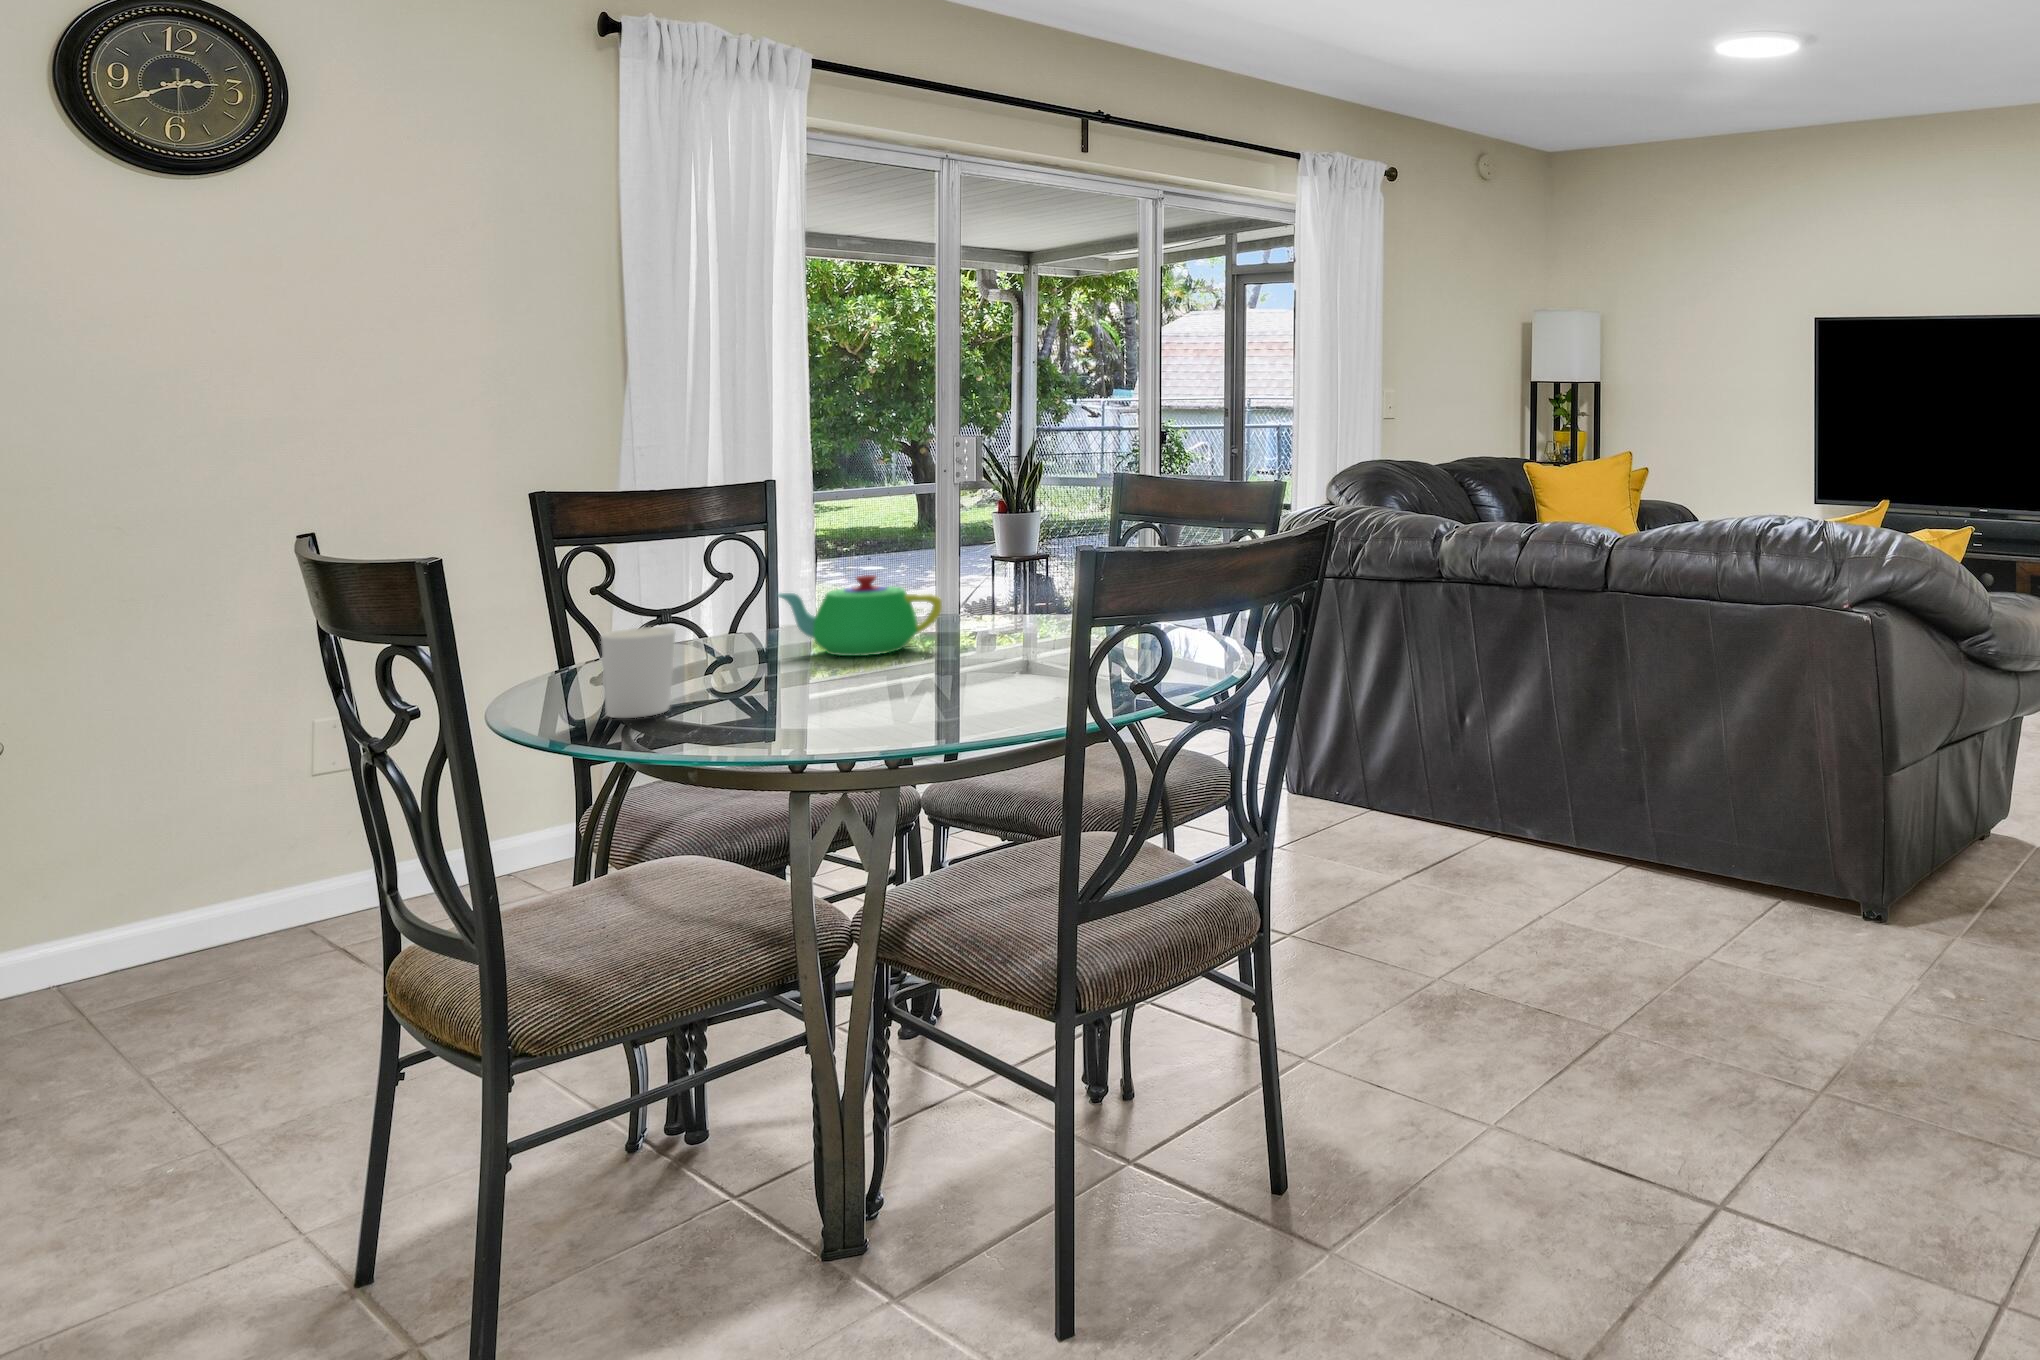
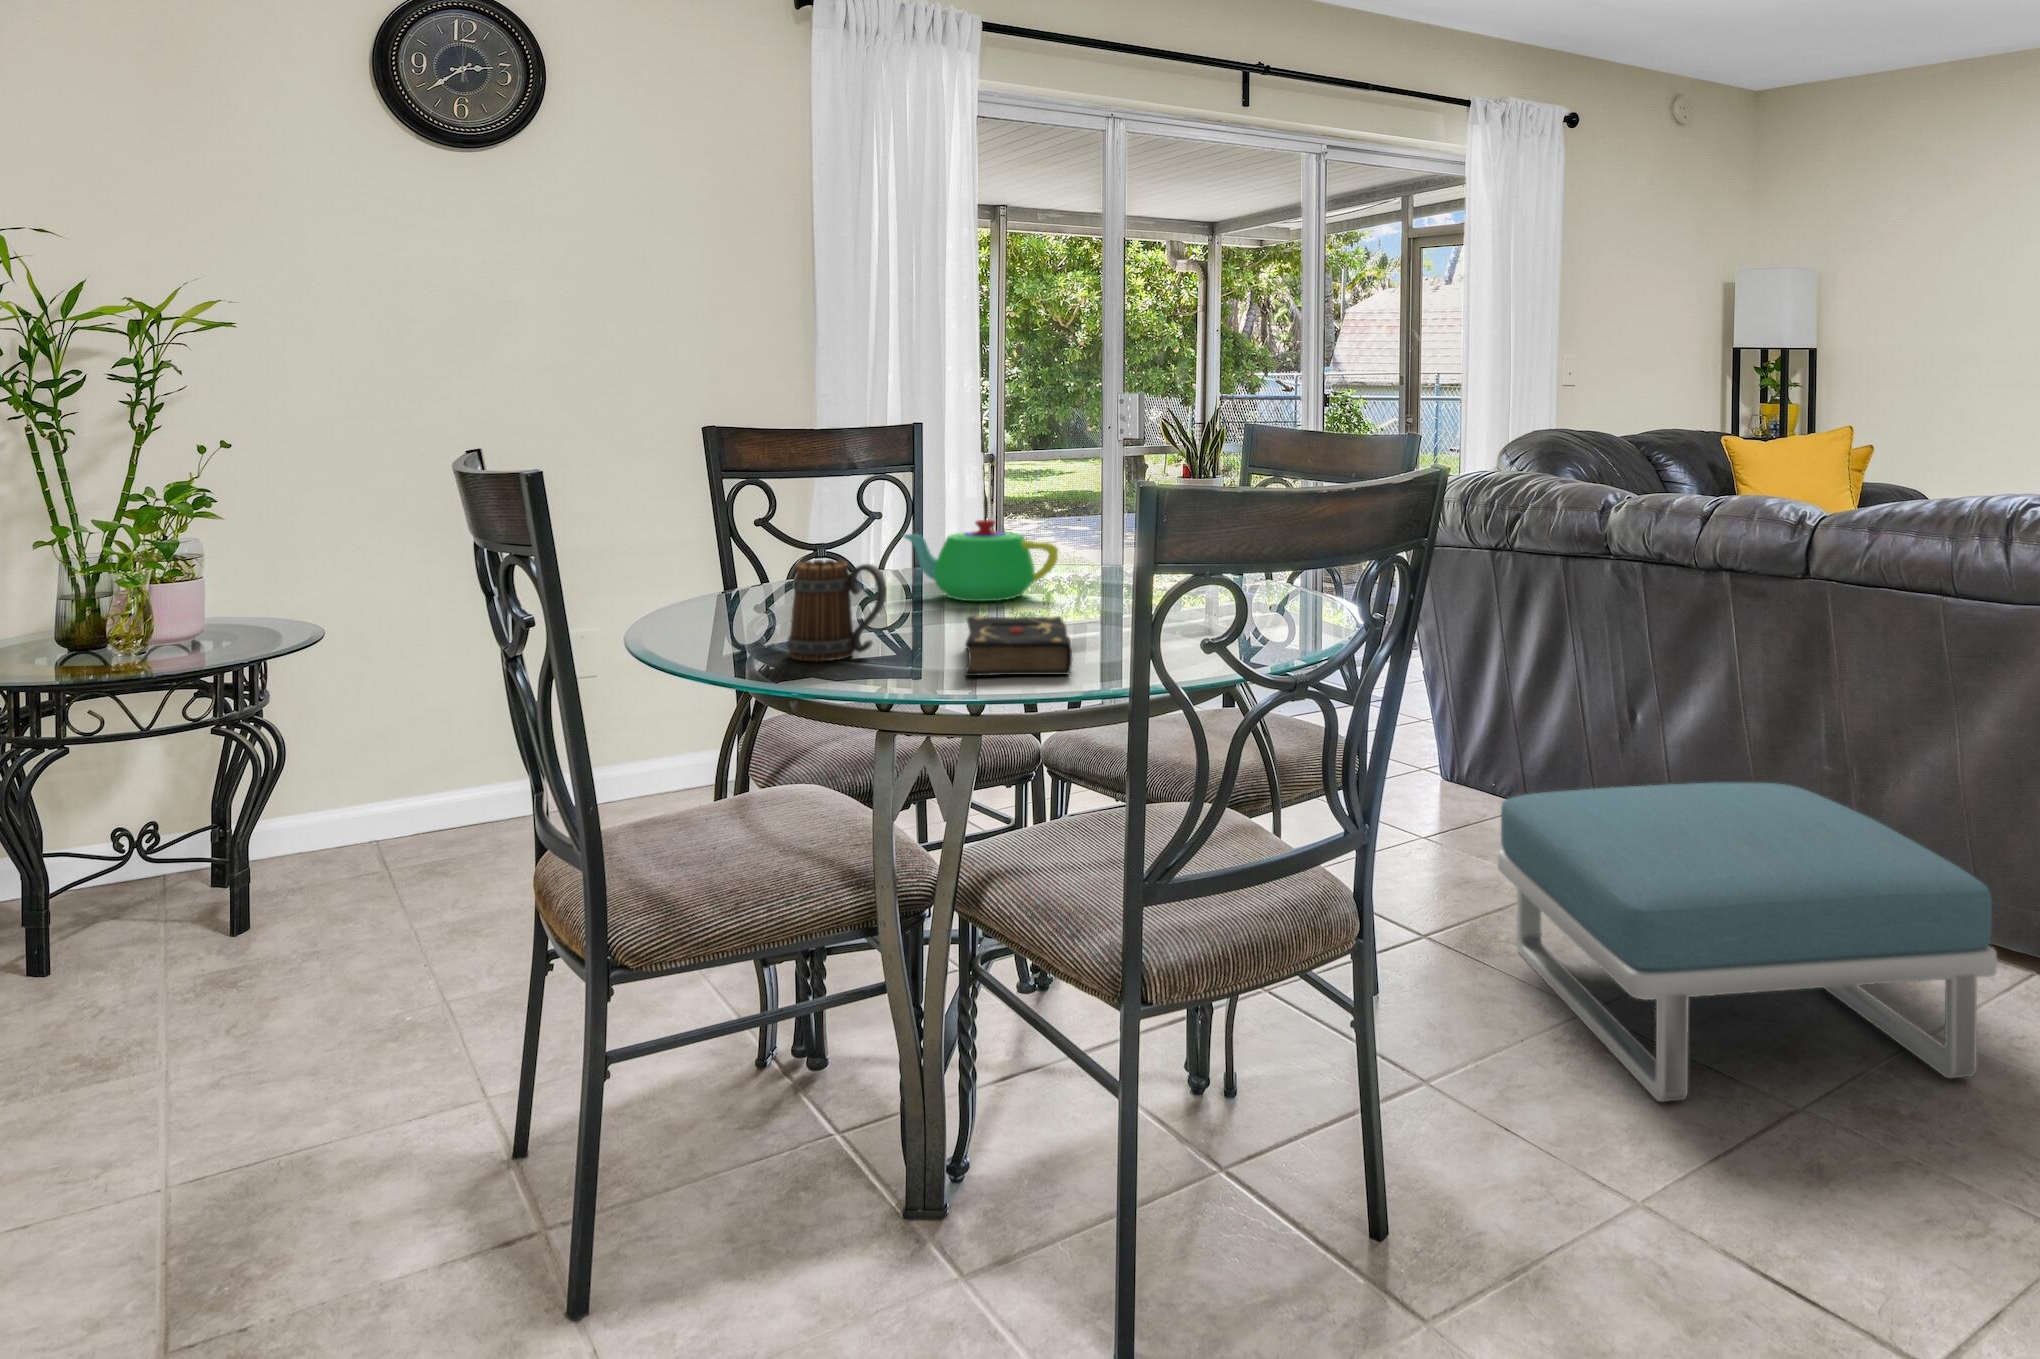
mug: none [684,626,791,729] -> present [787,560,886,661]
candle holder: present [601,627,676,718] -> none [720,558,788,646]
book: none [870,667,990,731] -> present [965,616,1072,676]
footstool: none [1352,767,1757,1046] -> present [1498,783,1997,1102]

